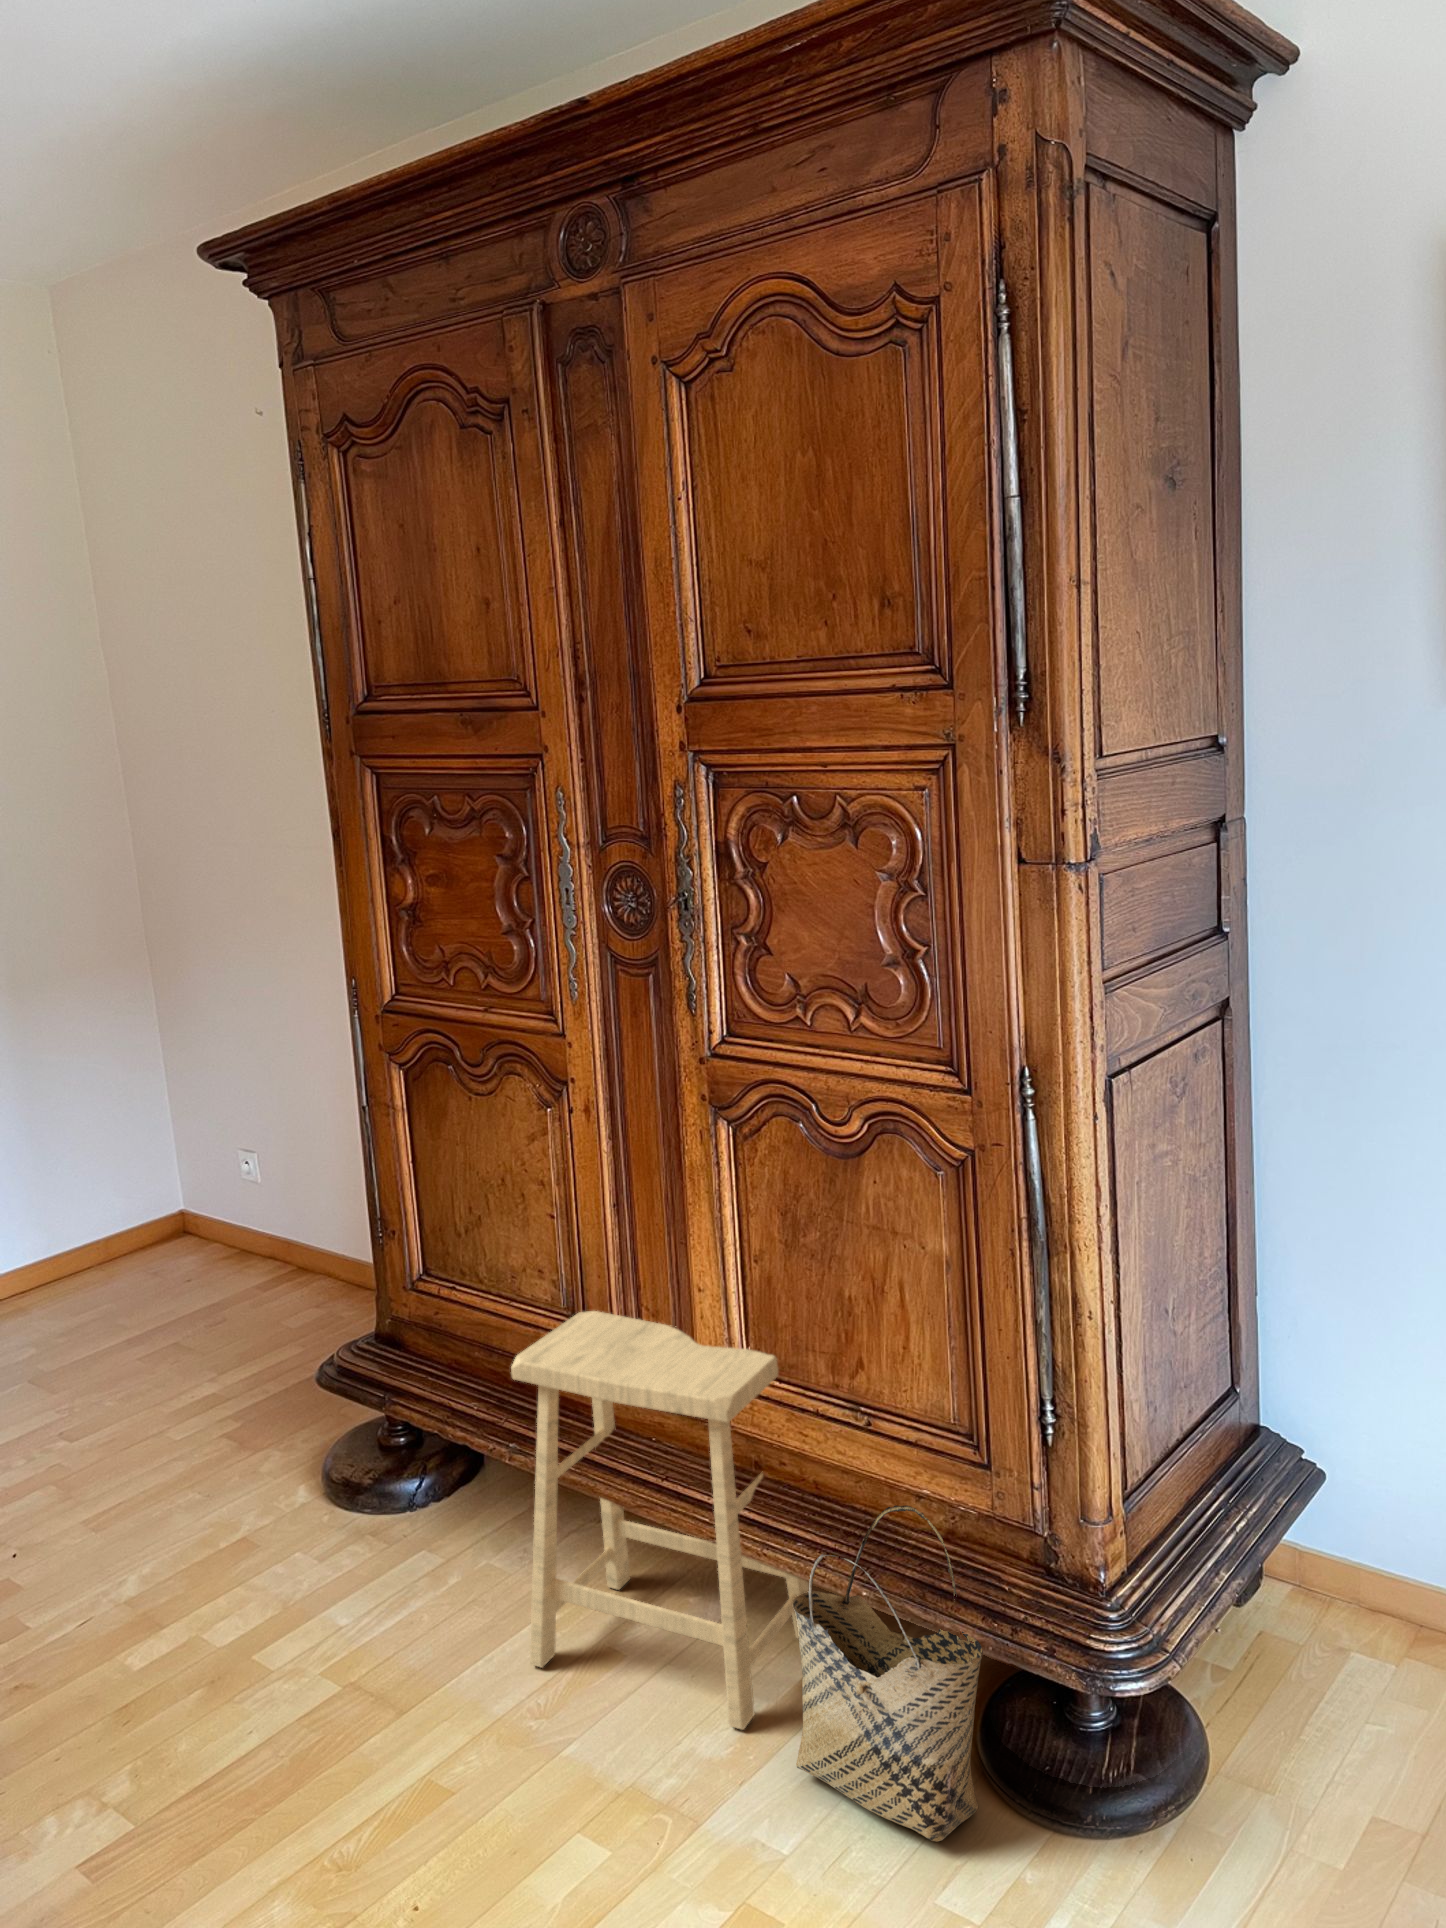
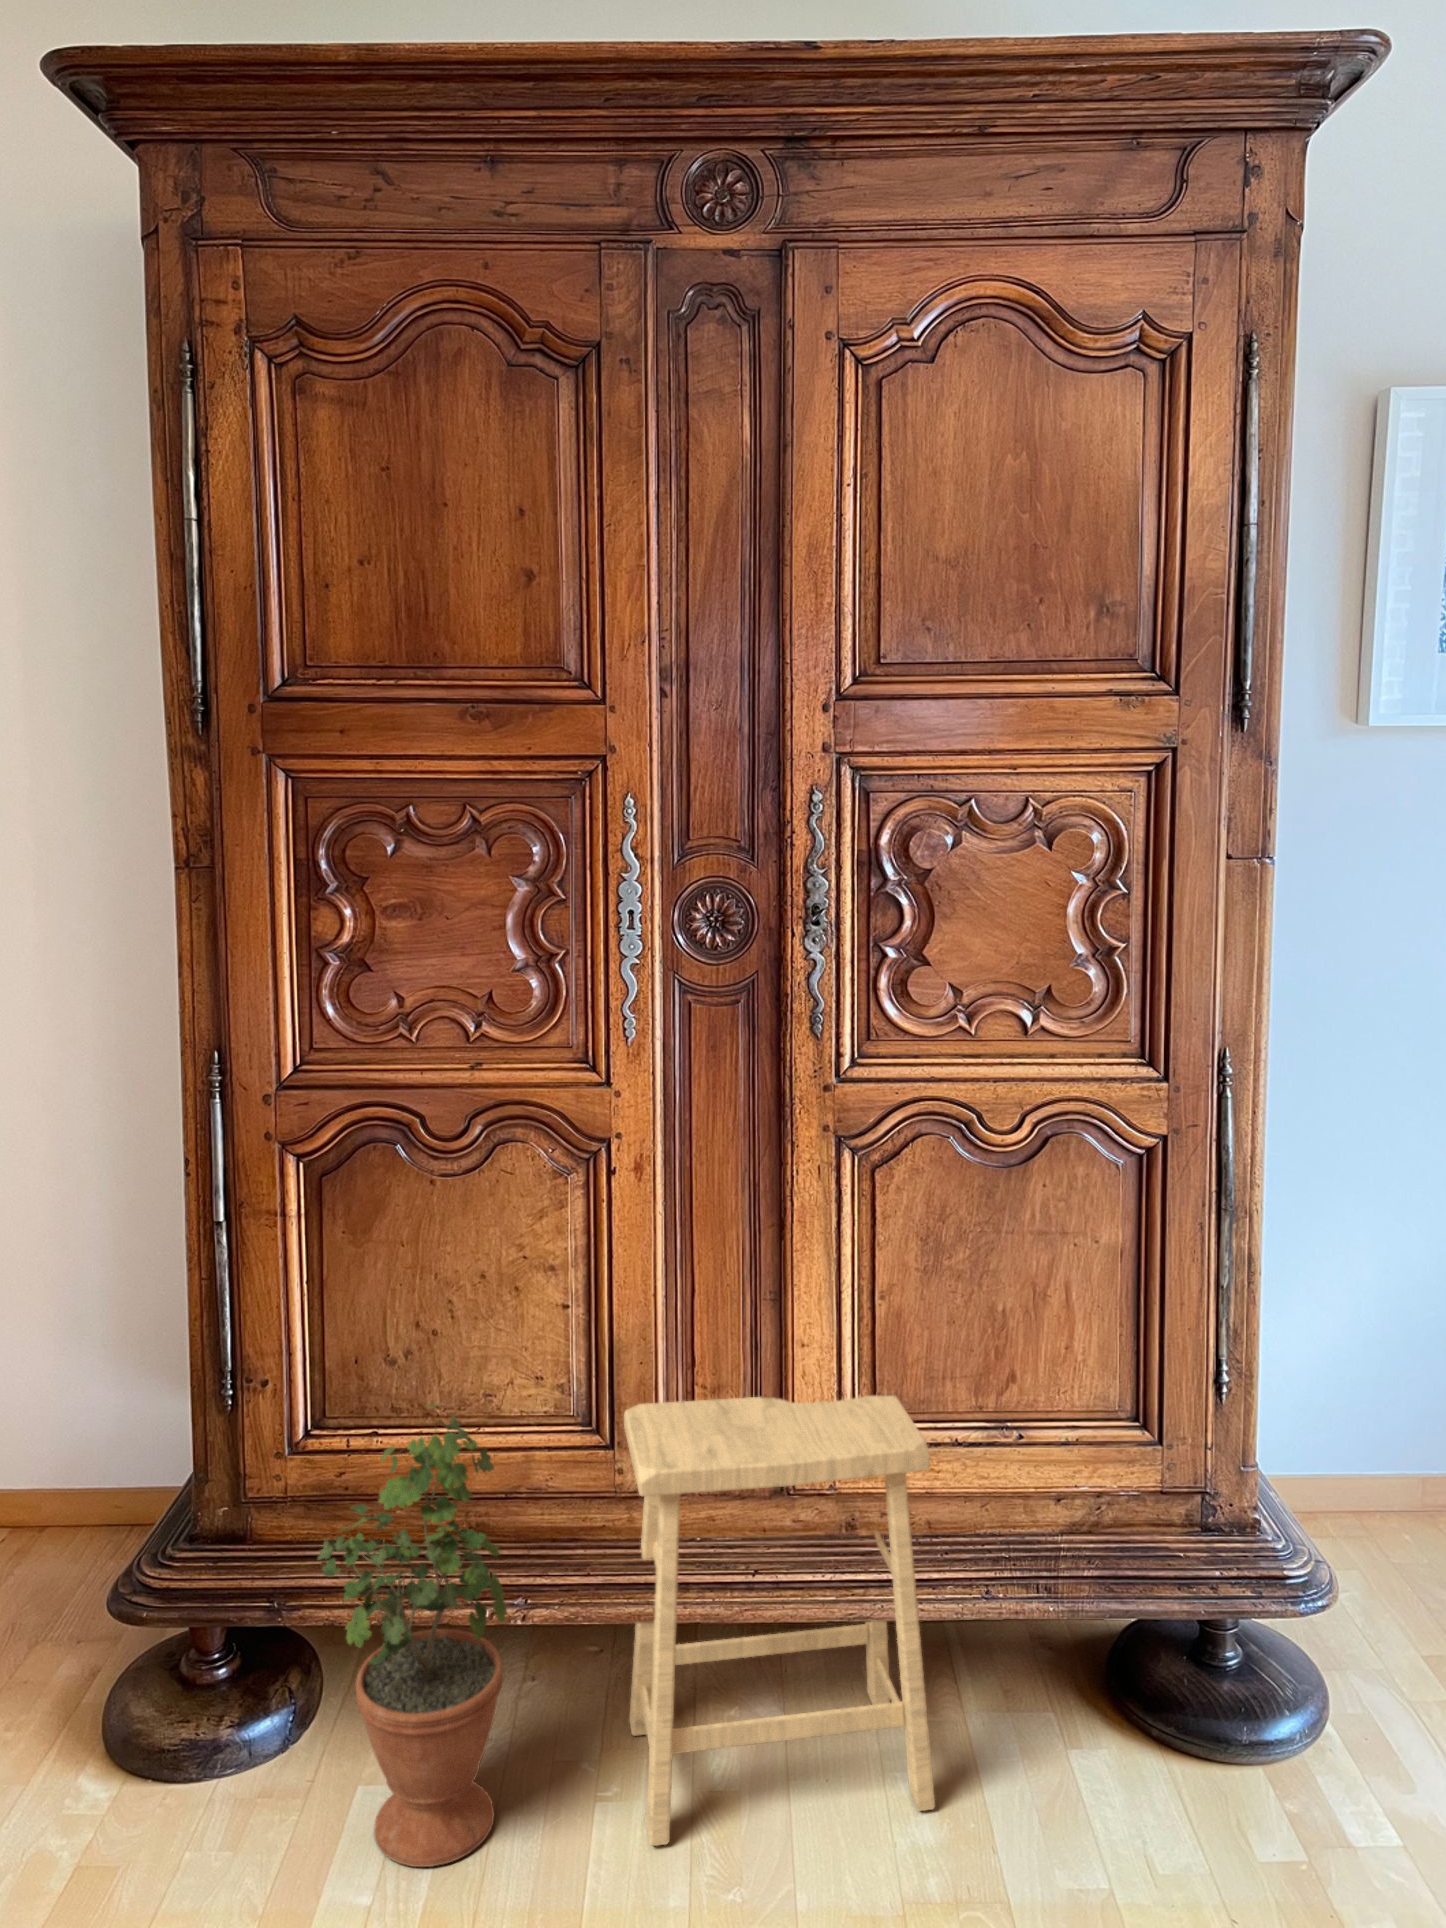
potted plant: none [331,1272,480,1620] -> present [318,1404,507,1867]
woven basket: present [792,1505,983,1842] -> none [1008,1504,1216,1822]

